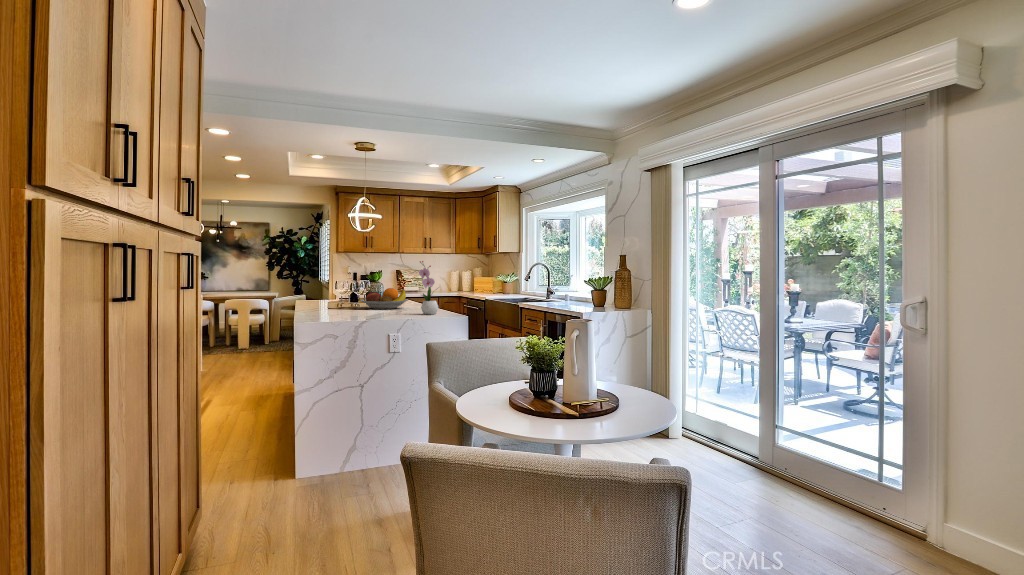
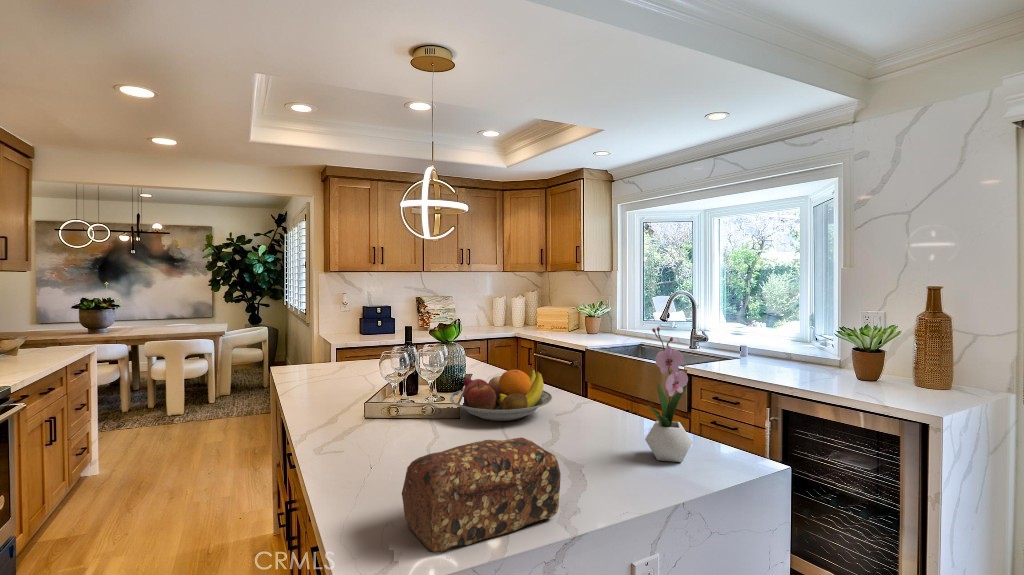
bread loaf: none [311,292,362,318] -> present [402,438,561,553]

